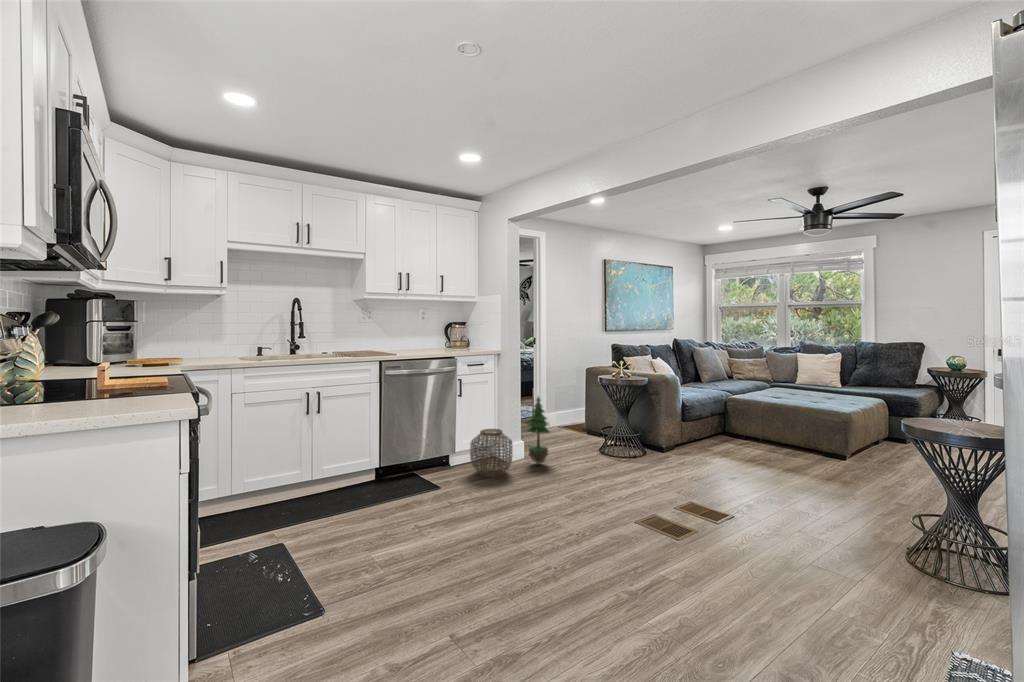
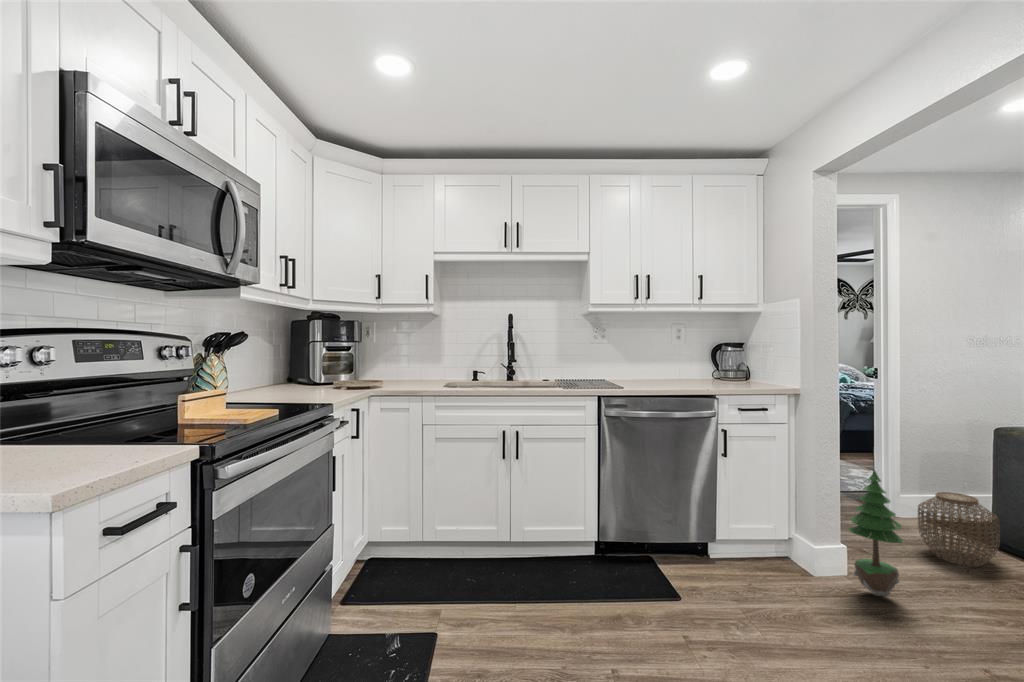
woven basket: present [470,429,512,478] -> present [918,492,1000,566]

